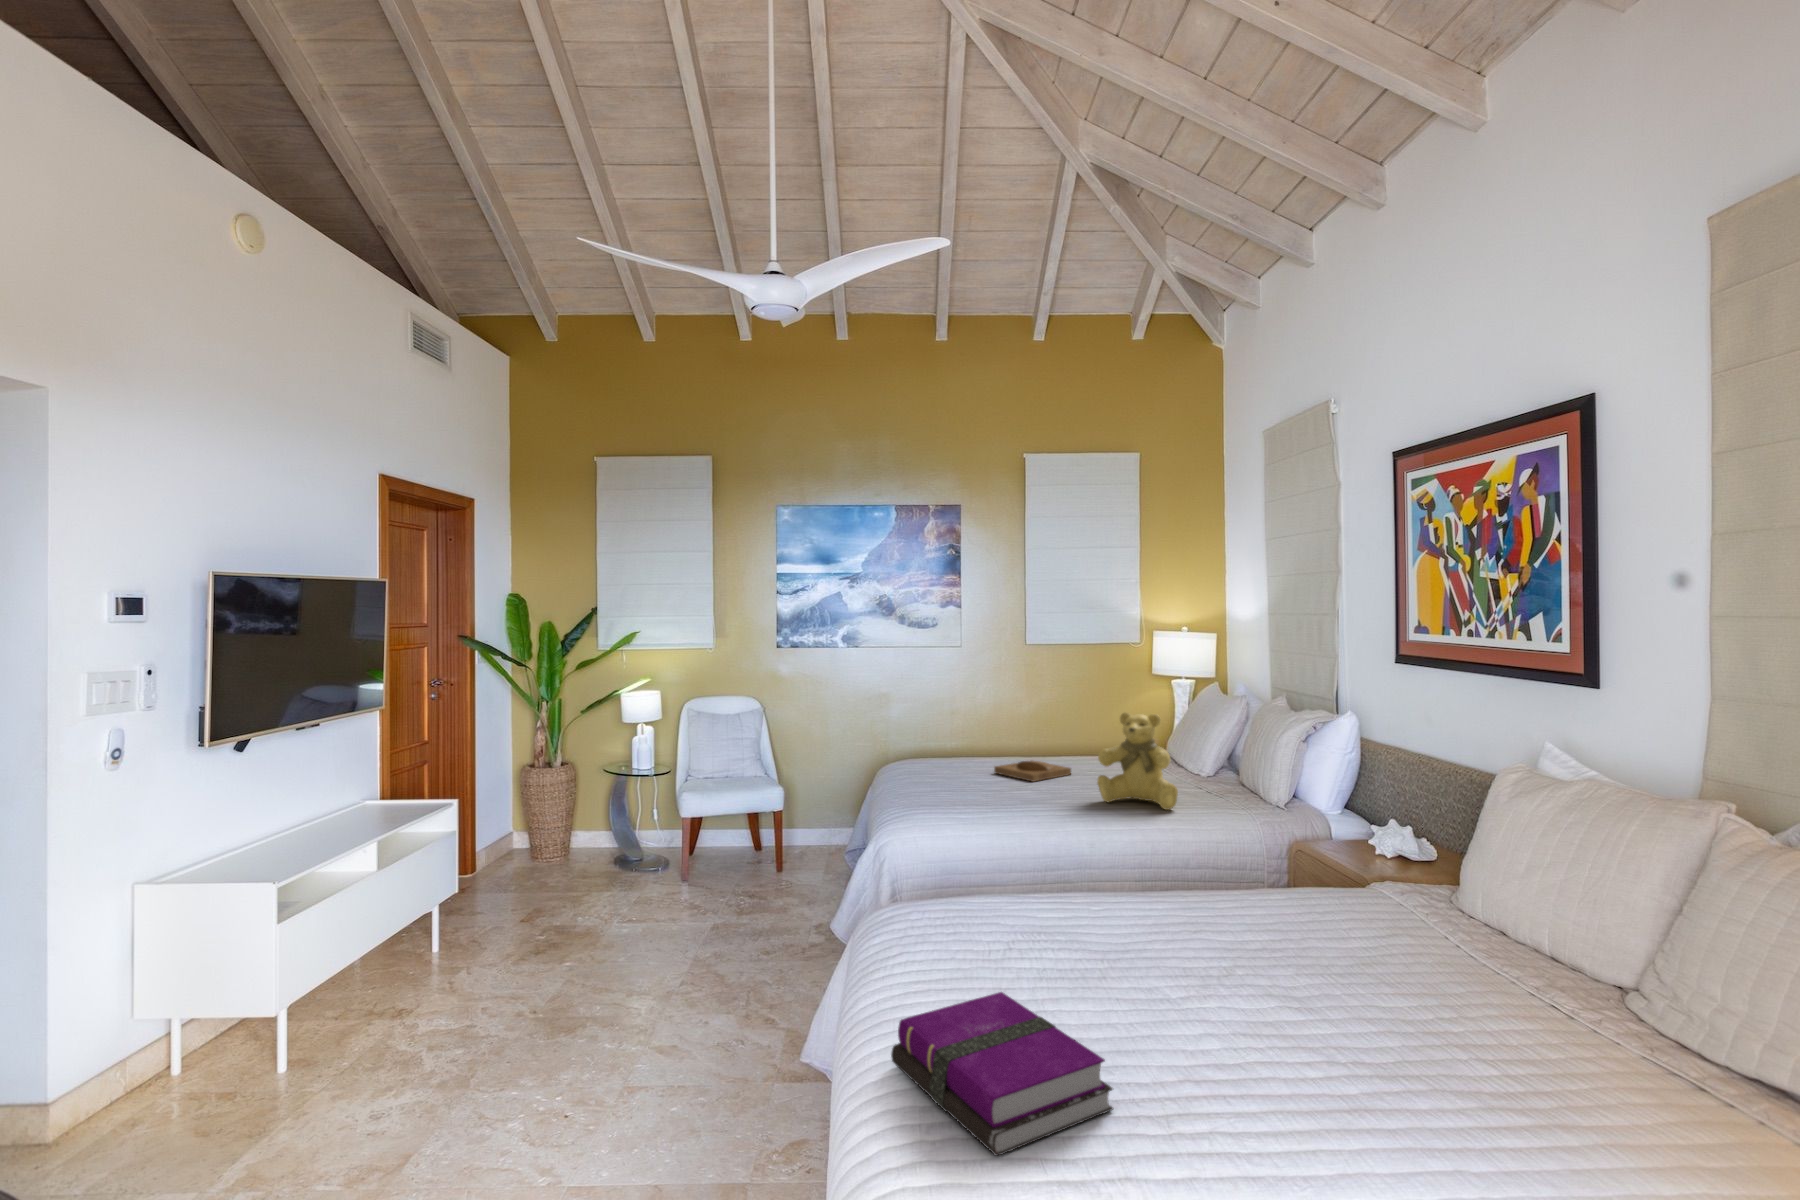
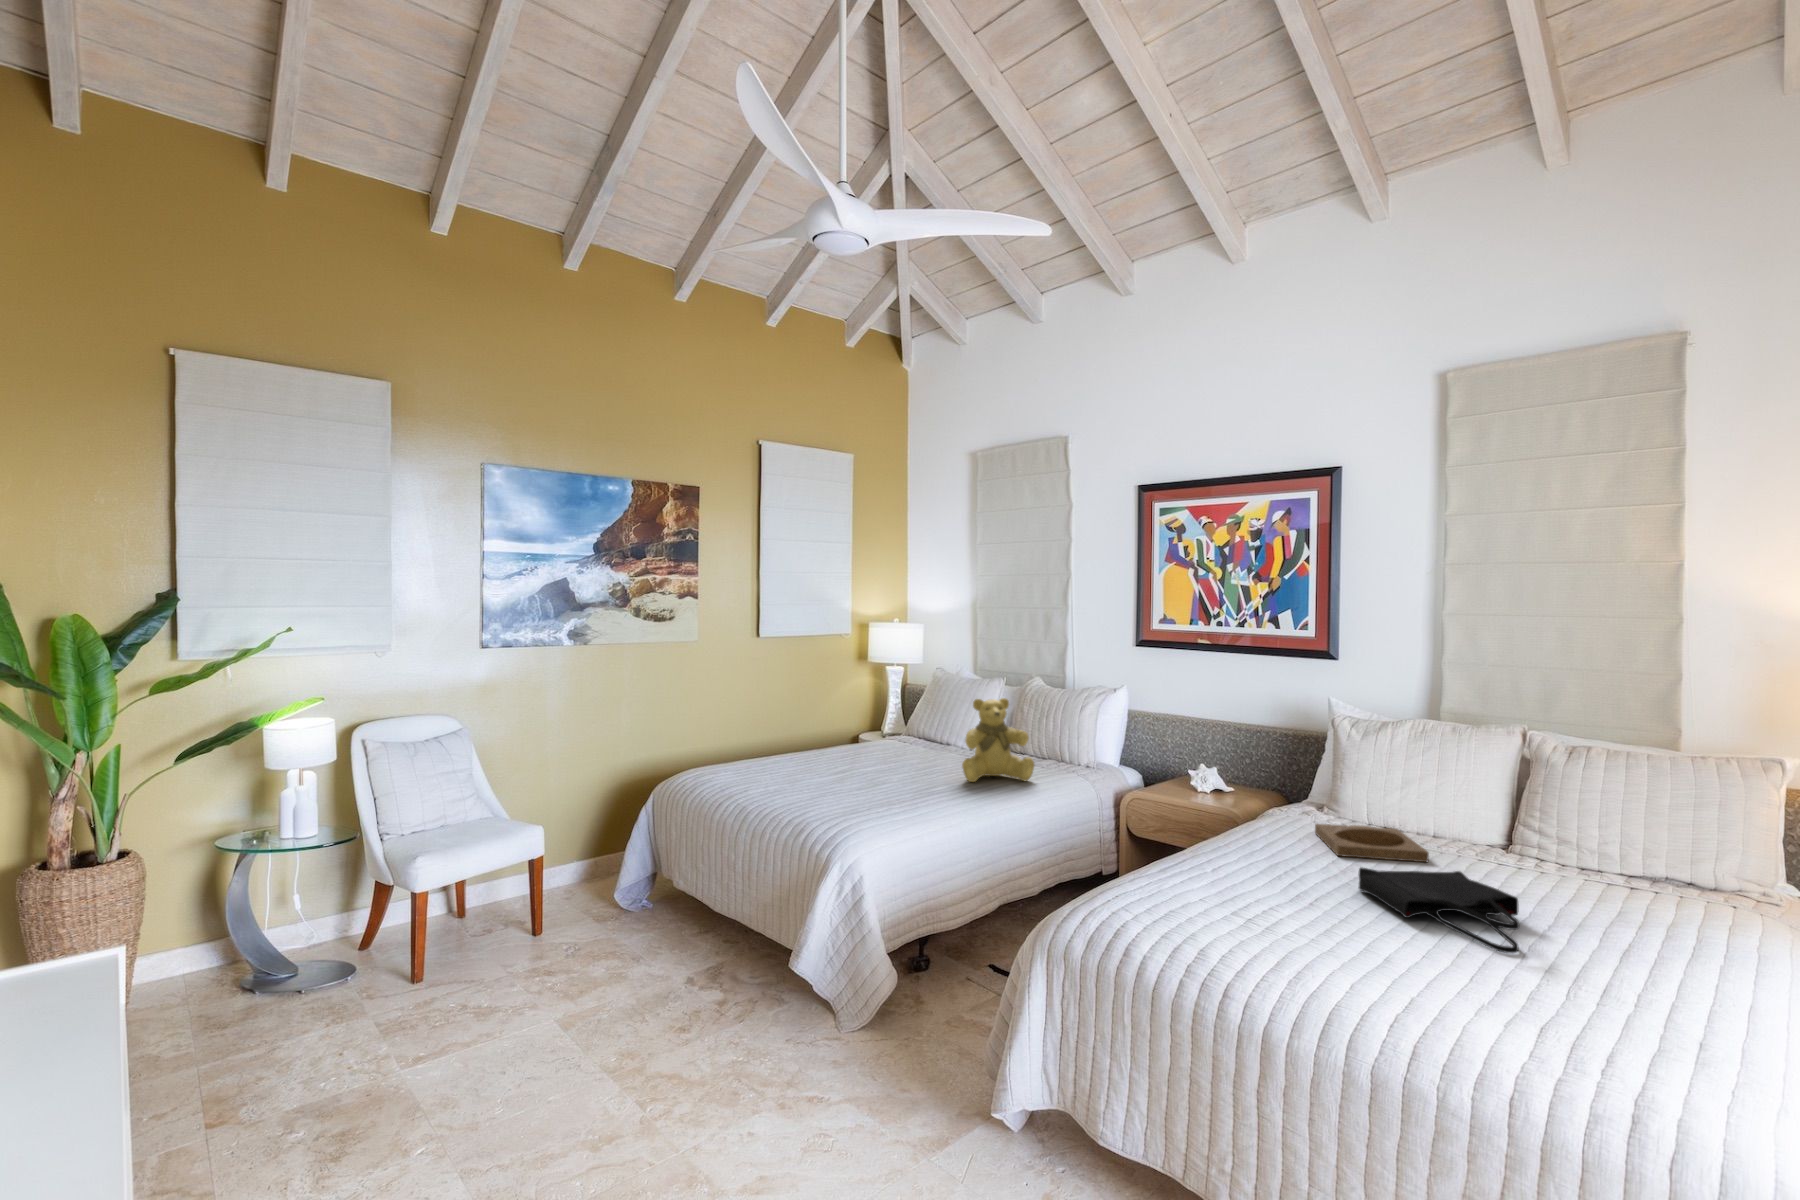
tray: present [994,761,1071,782] -> present [1315,824,1429,862]
tote bag: none [1141,935,1330,1061] -> present [1359,868,1519,953]
notebook: present [891,992,1114,1156] -> none [1421,939,1639,1051]

